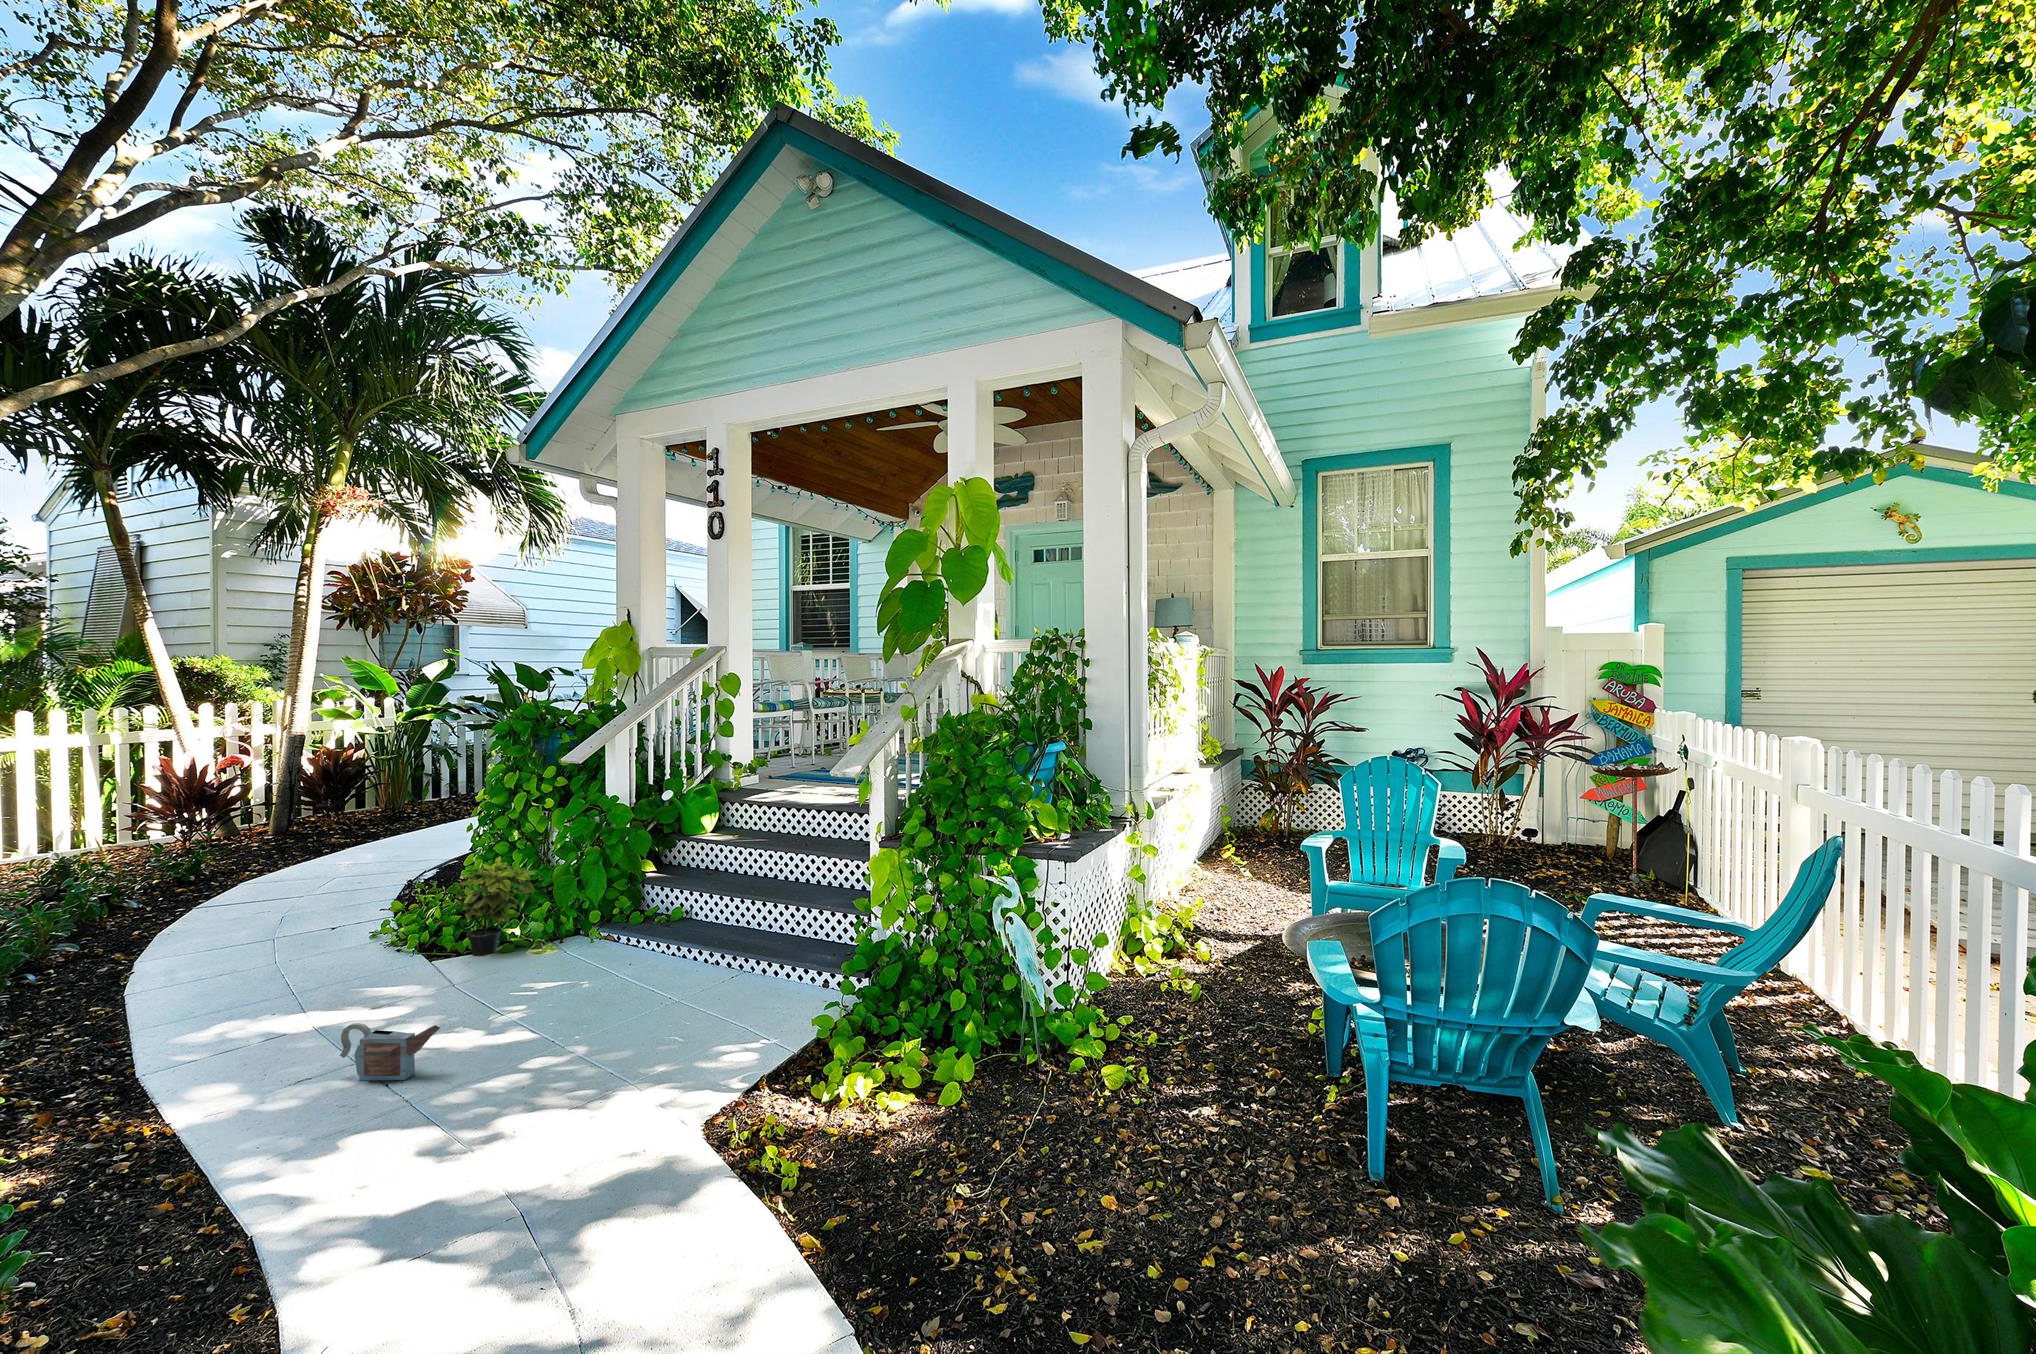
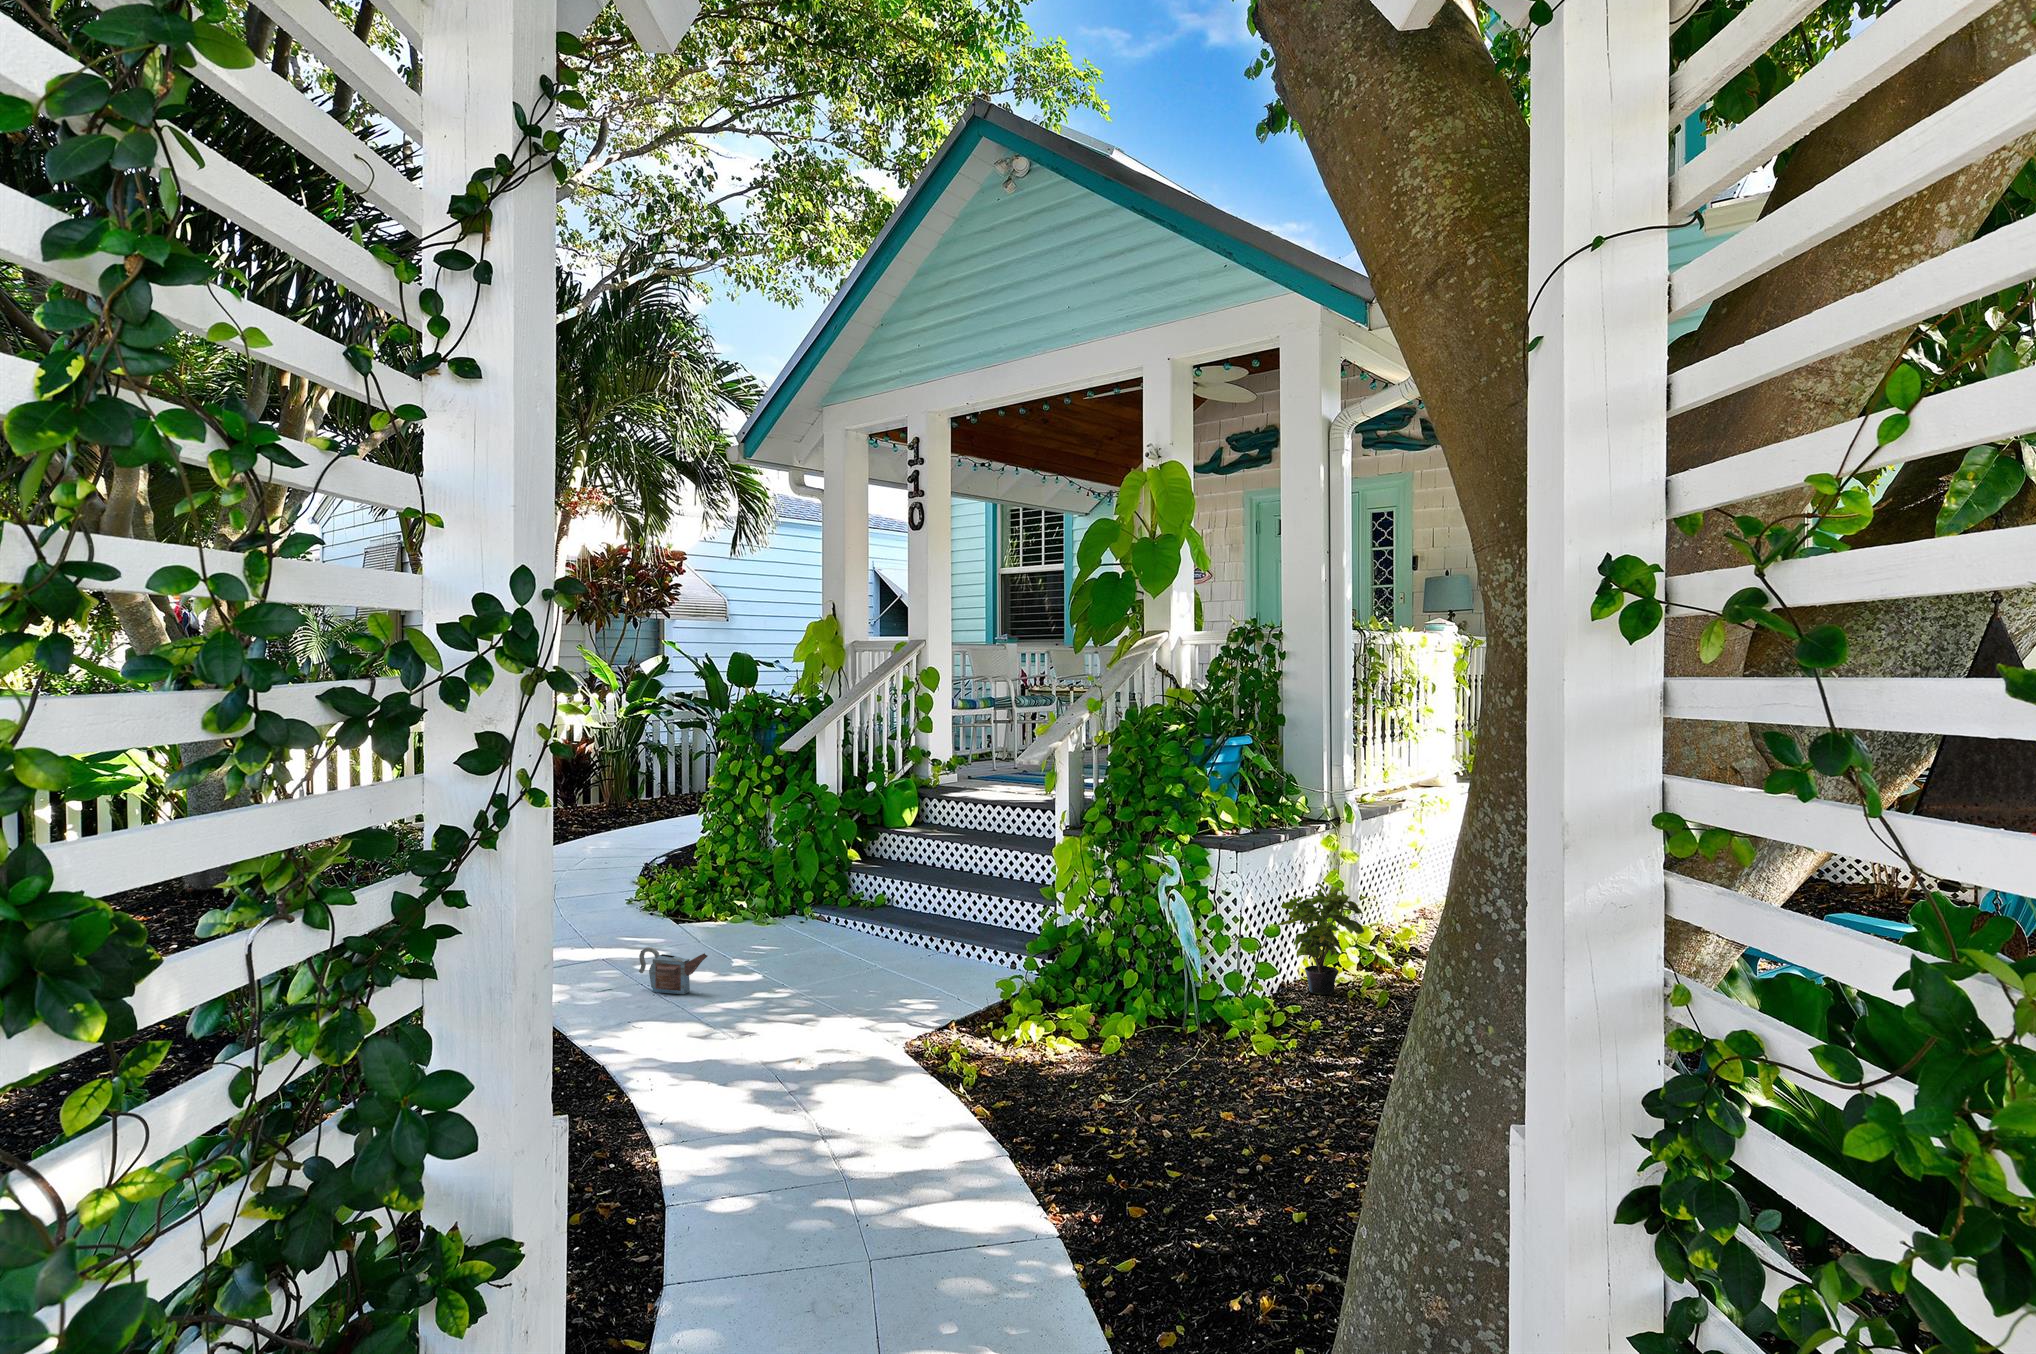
potted plant: present [455,857,535,955] -> present [1276,883,1364,995]

